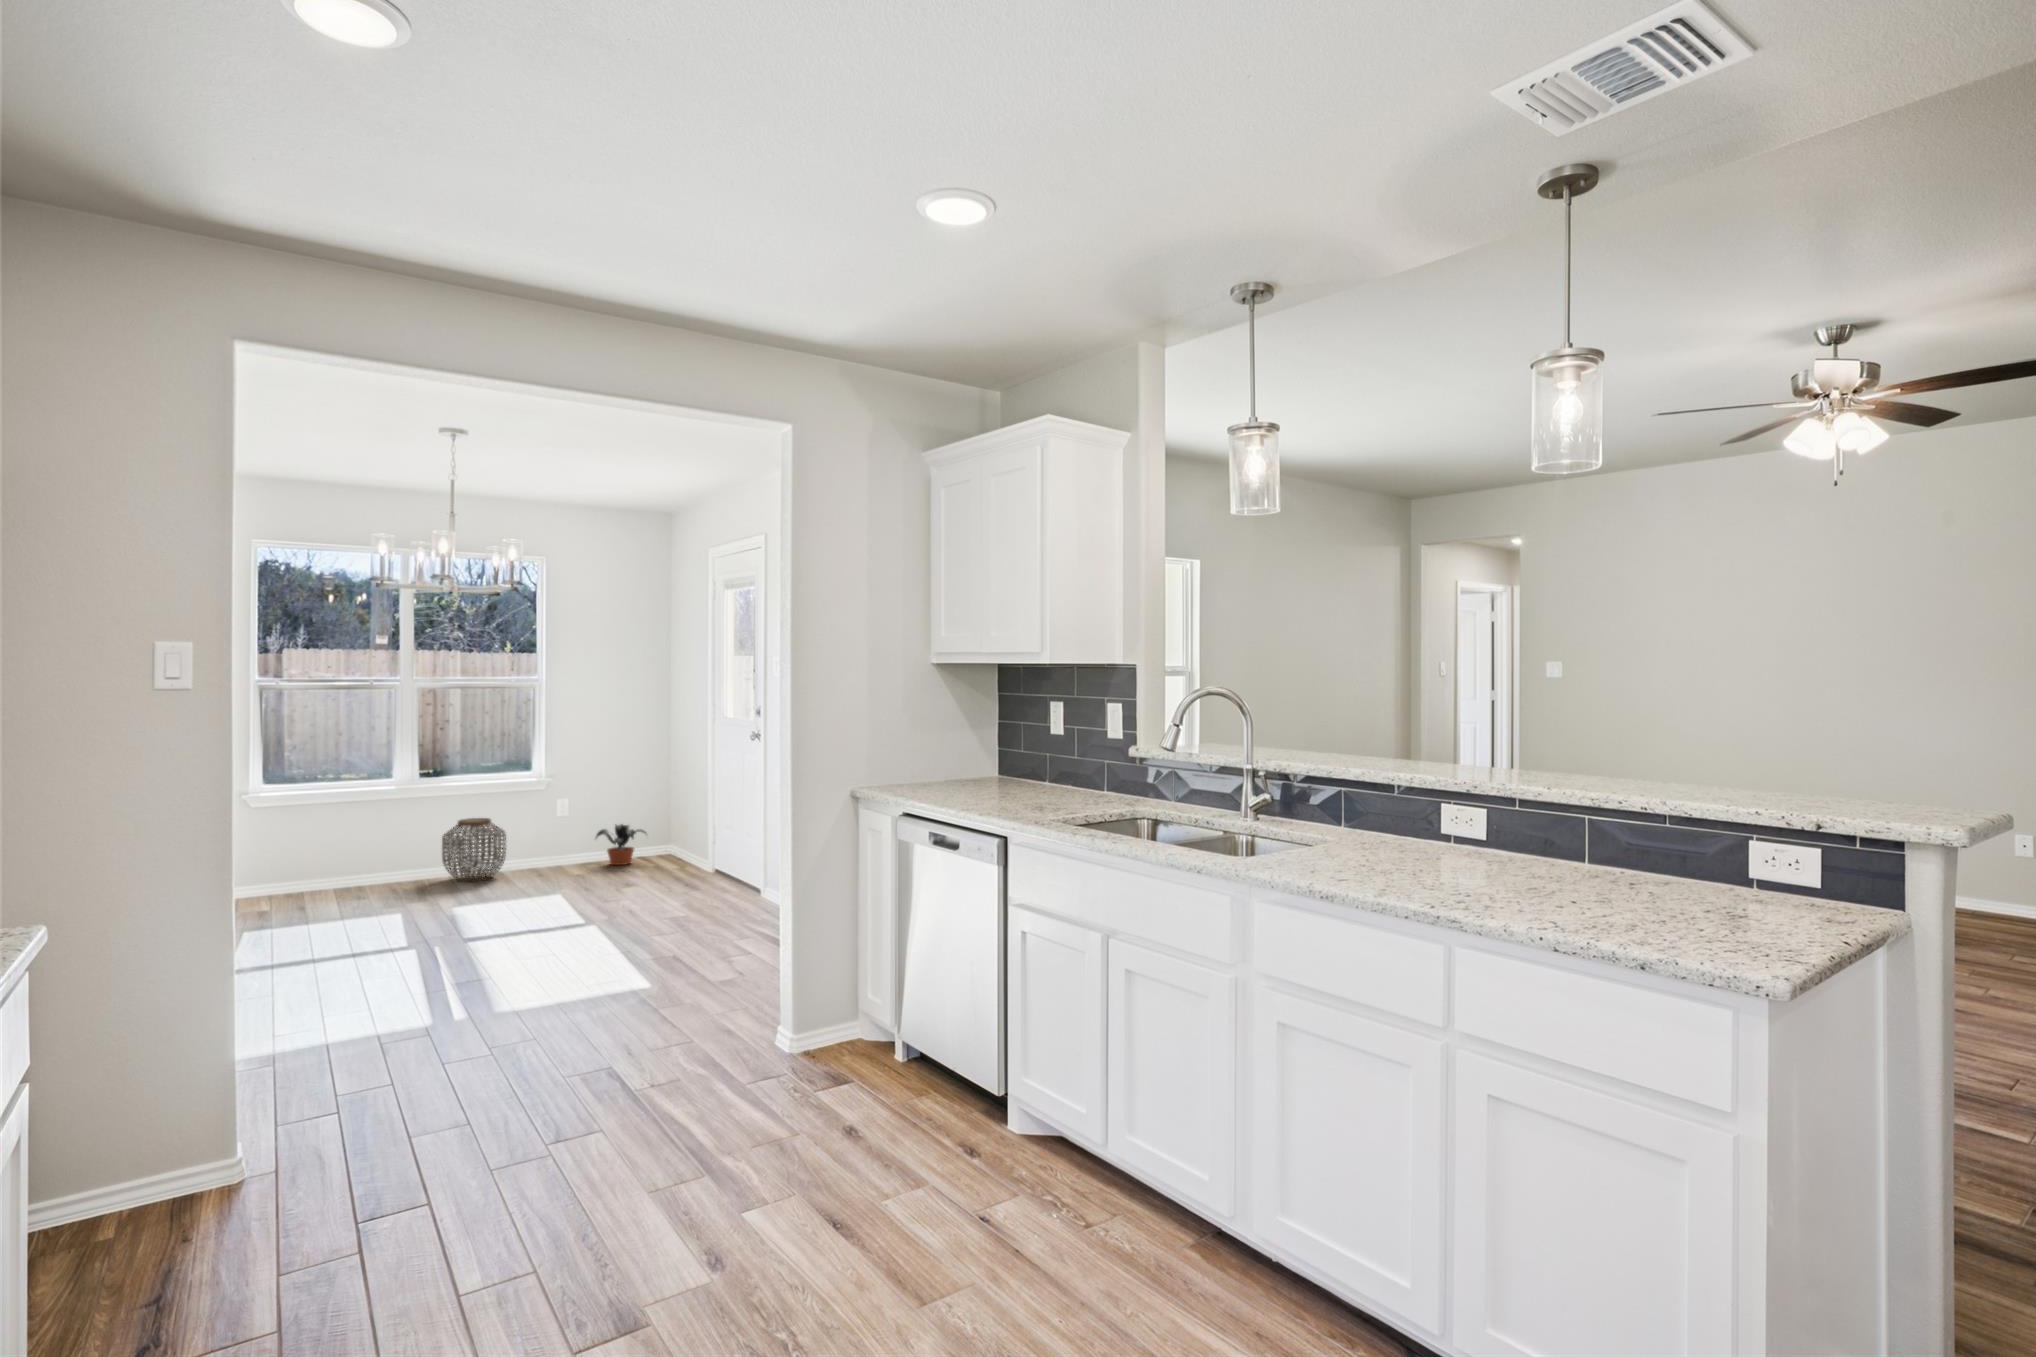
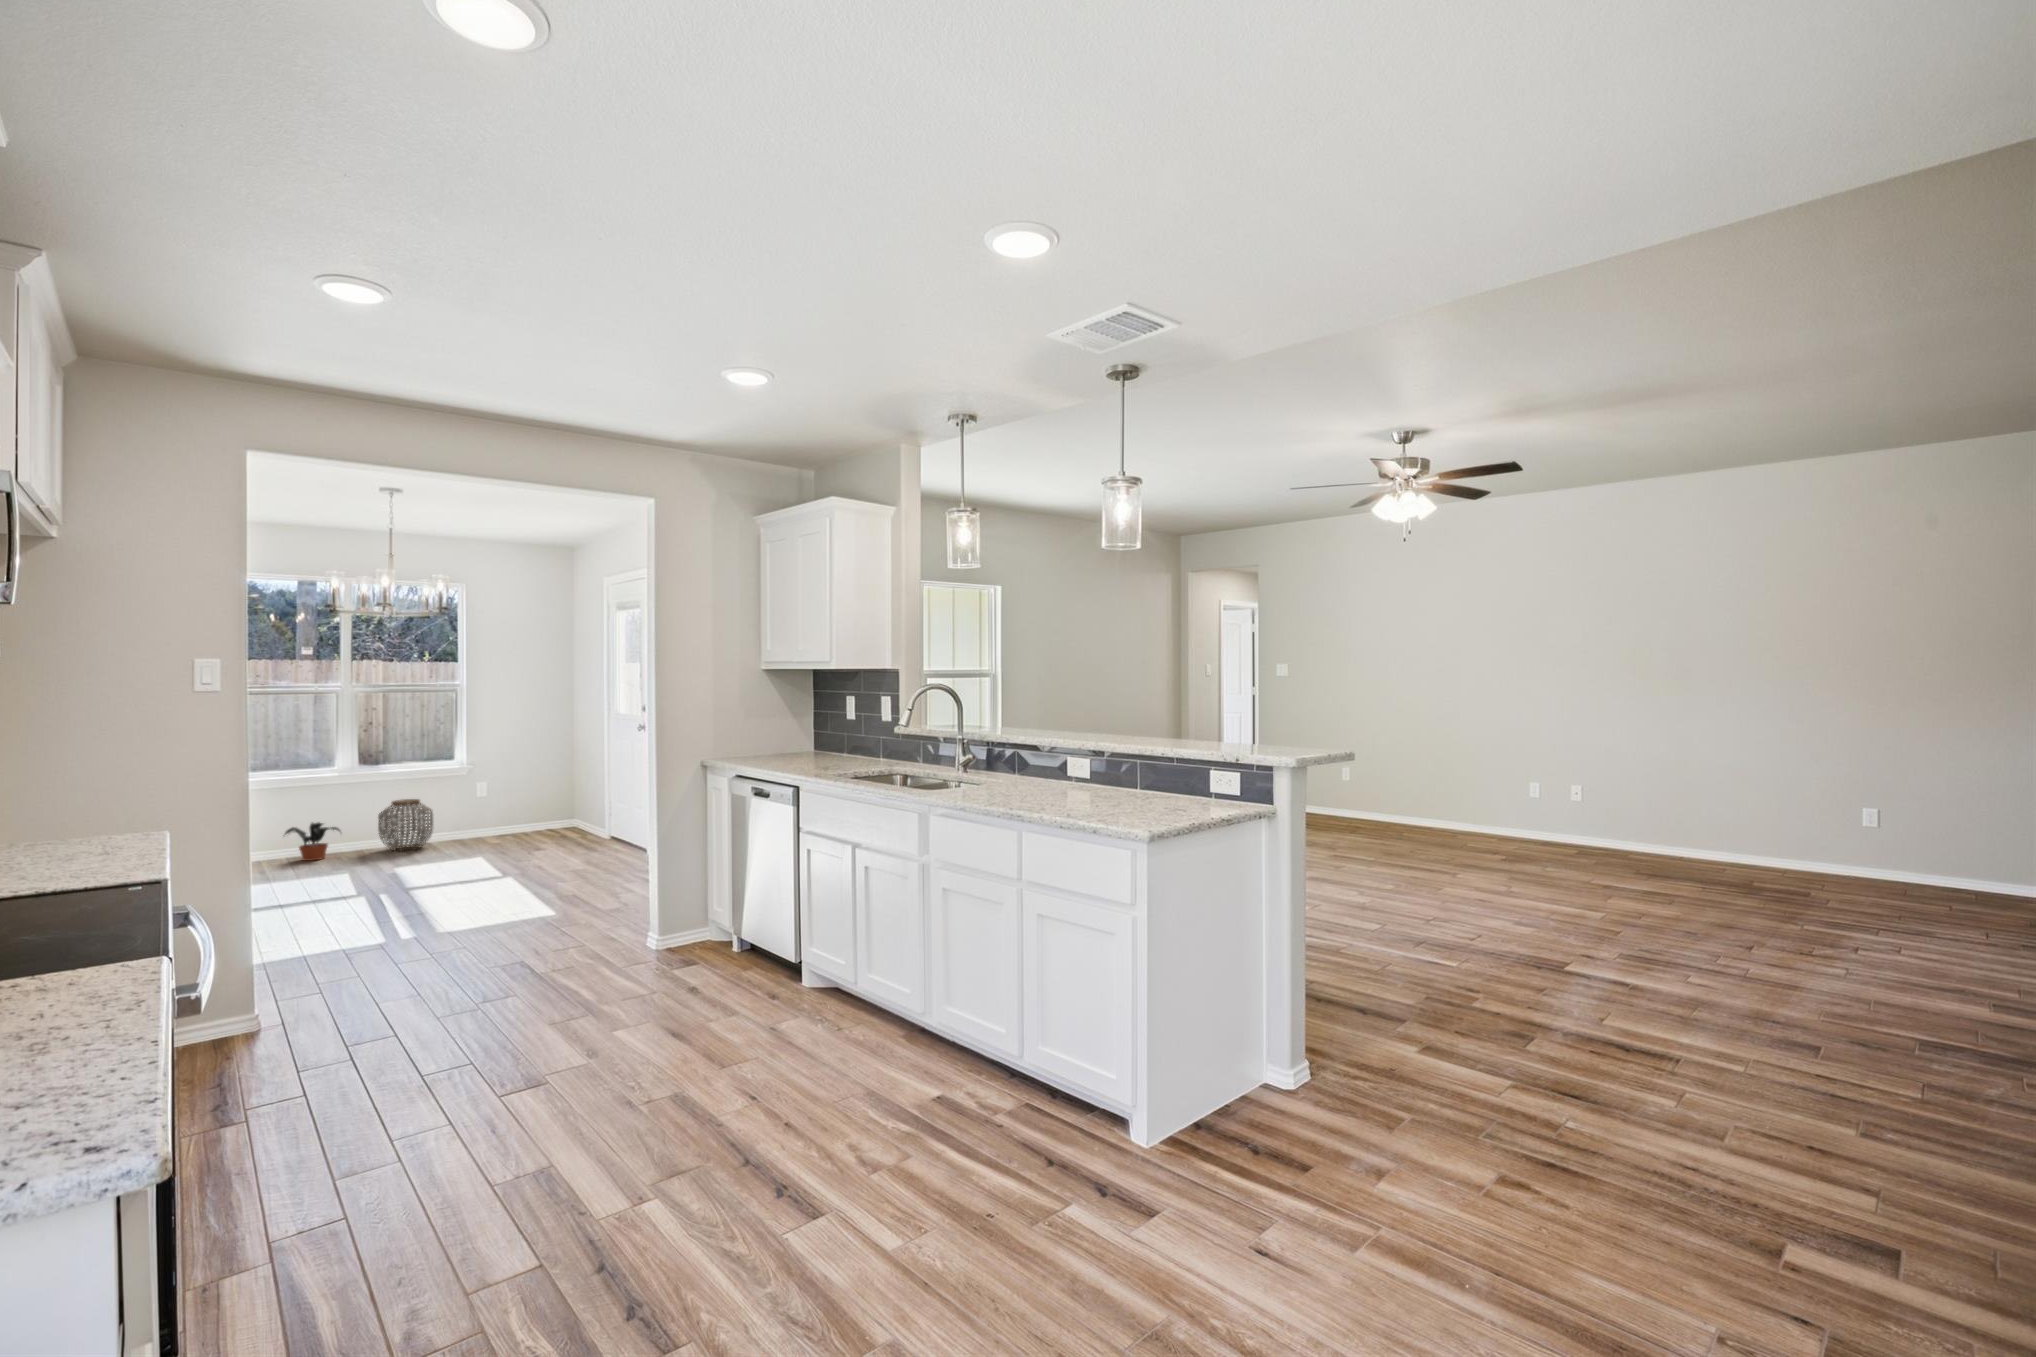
potted plant: present [596,824,645,865] -> present [285,822,340,861]

